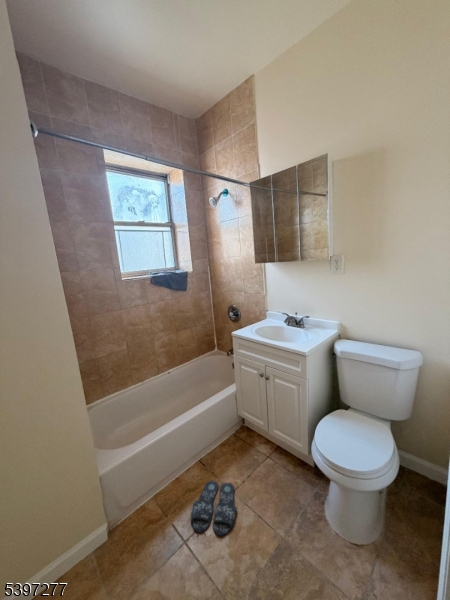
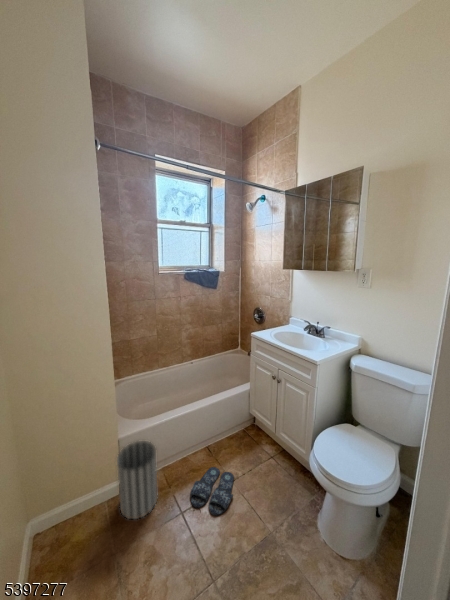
wastebasket: none [101,471,154,567] -> present [117,441,158,519]

